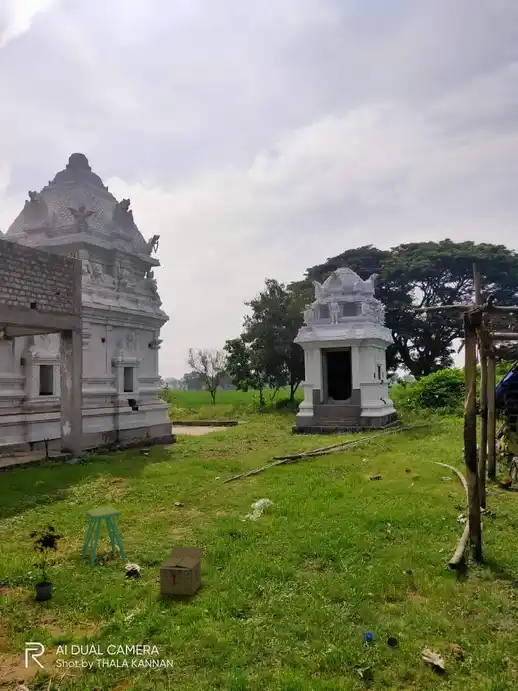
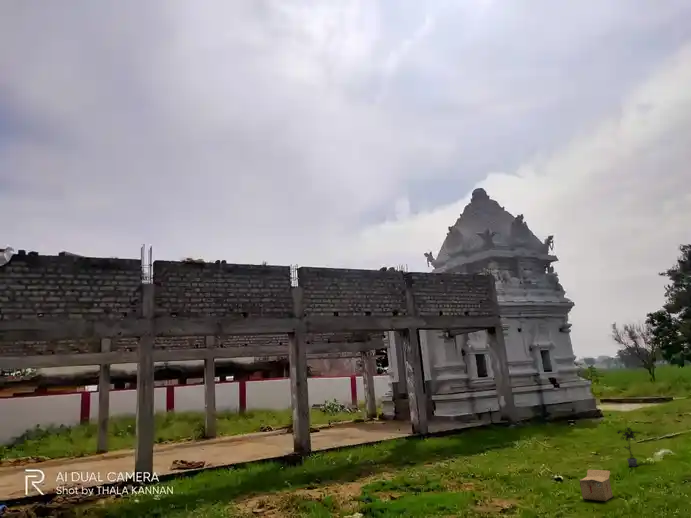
stool: present [82,507,125,567] -> none [526,446,557,485]
potted plant: present [29,523,66,600] -> present [617,428,638,467]

